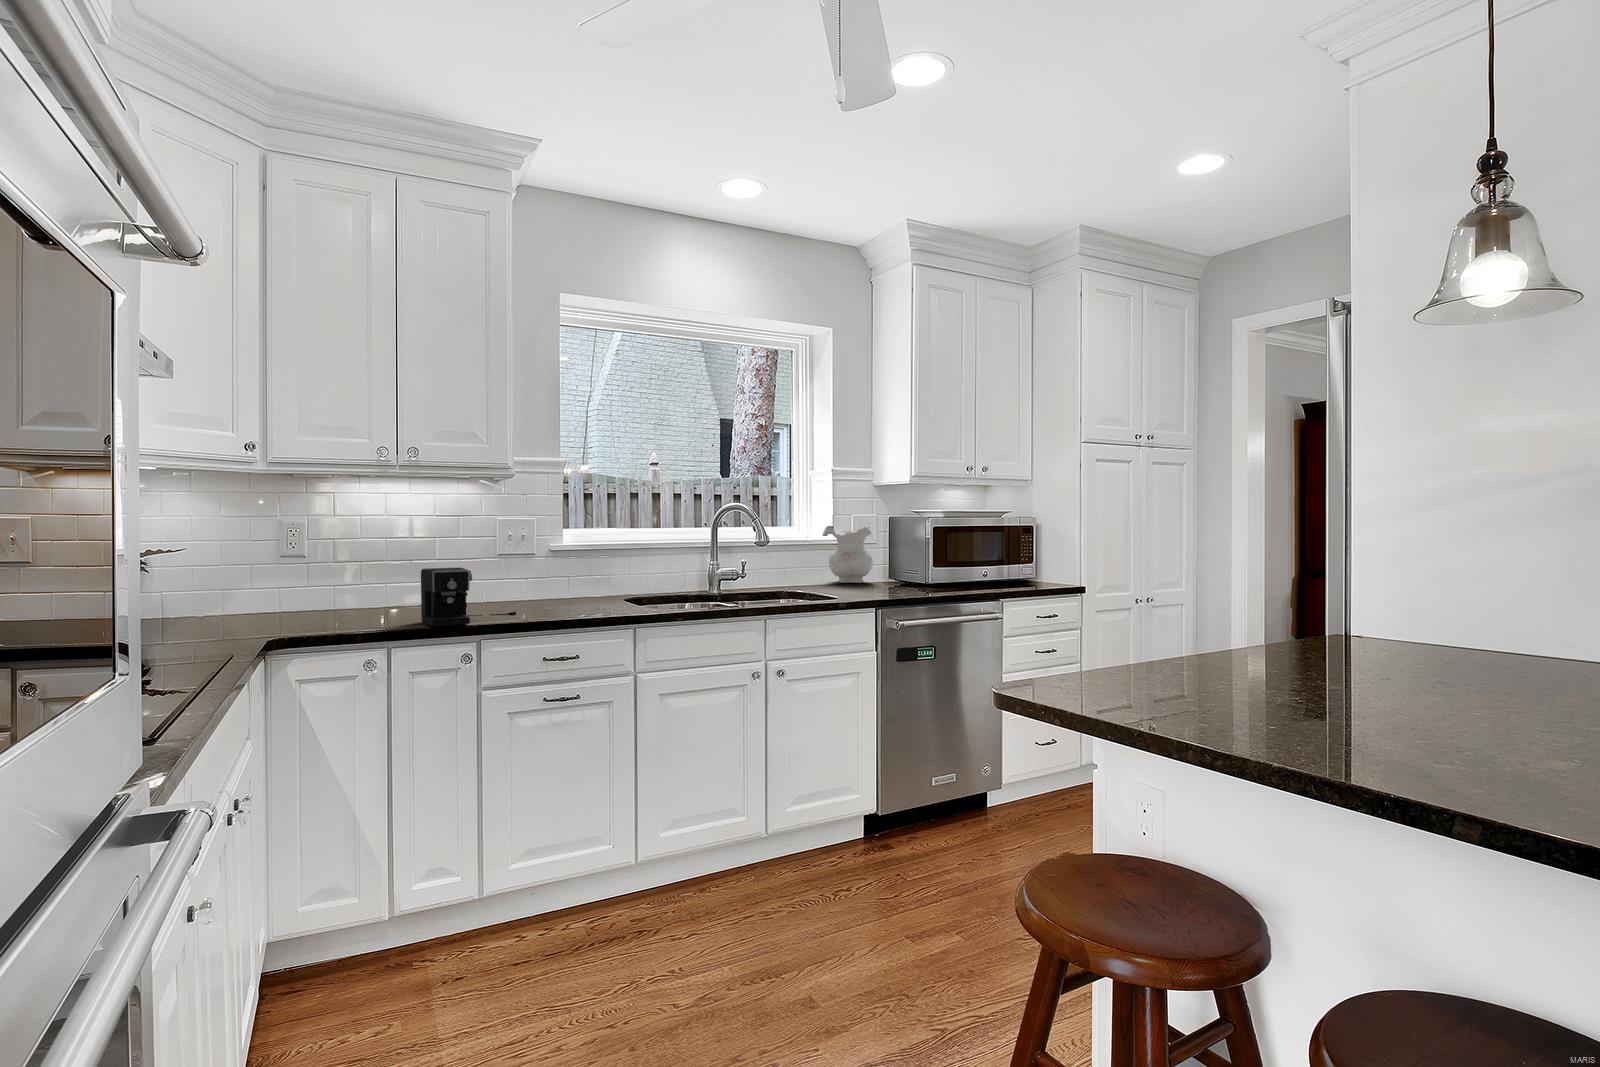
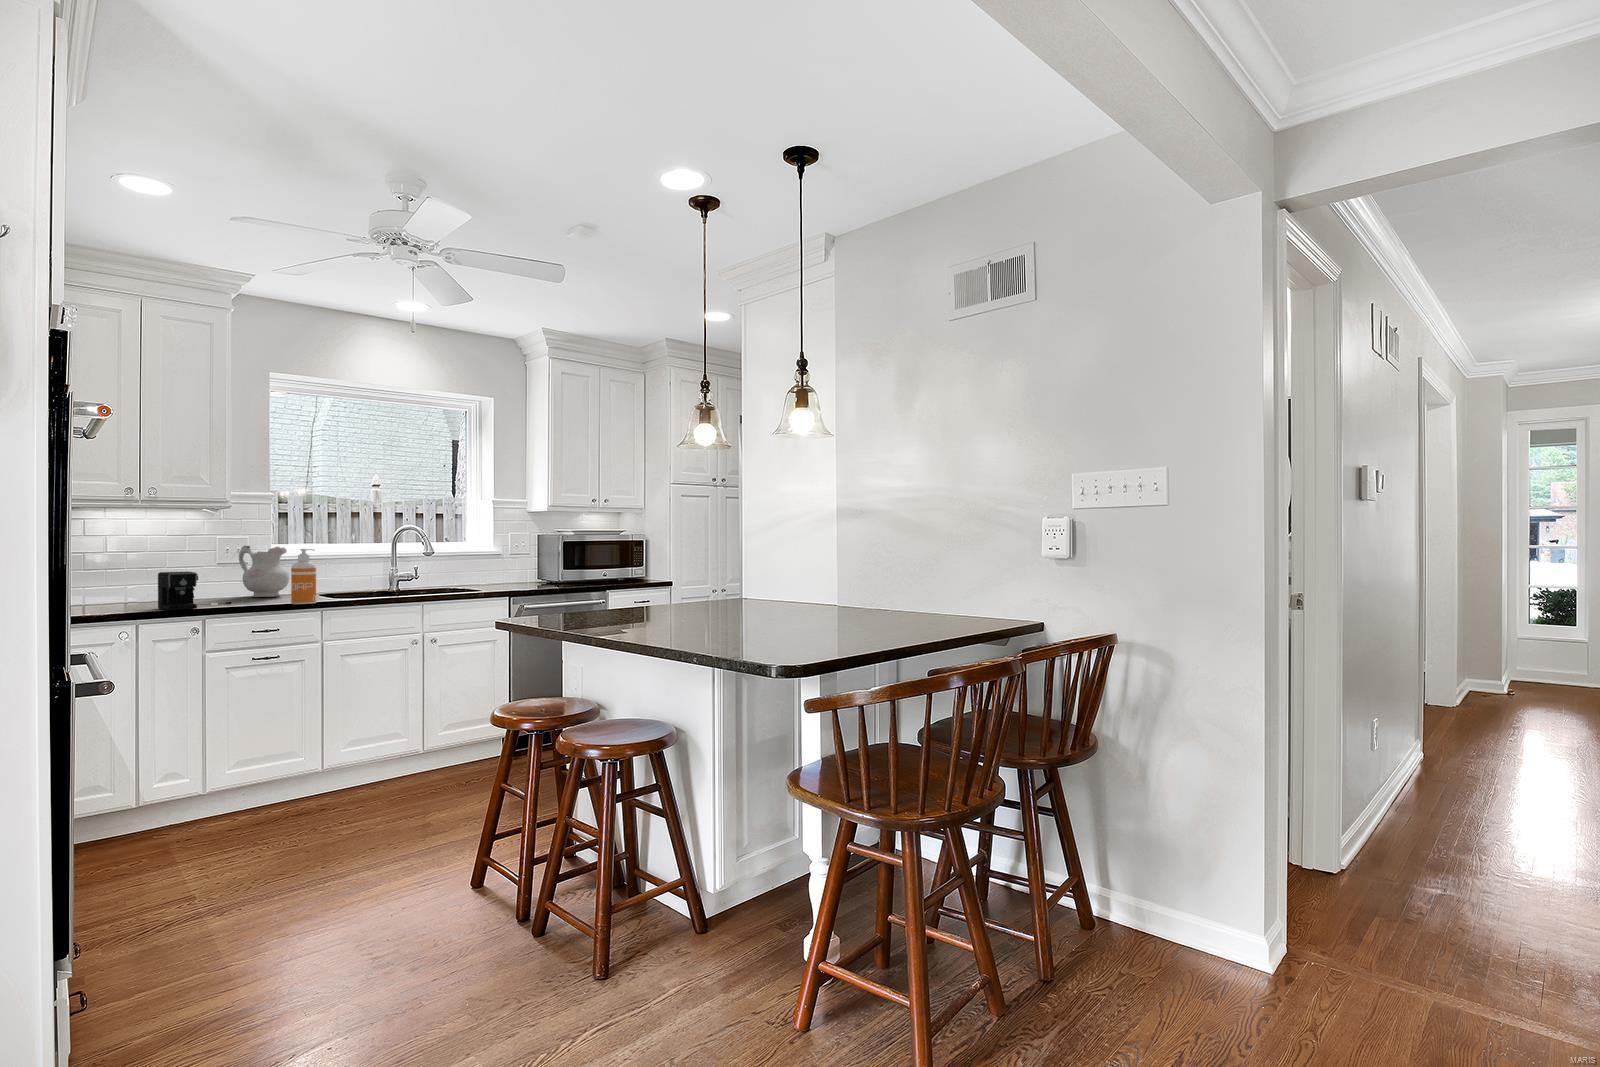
ceramic pitcher: present [822,526,873,583] -> present [239,546,289,597]
soap dispenser: none [593,535,626,618] -> present [291,549,316,604]

